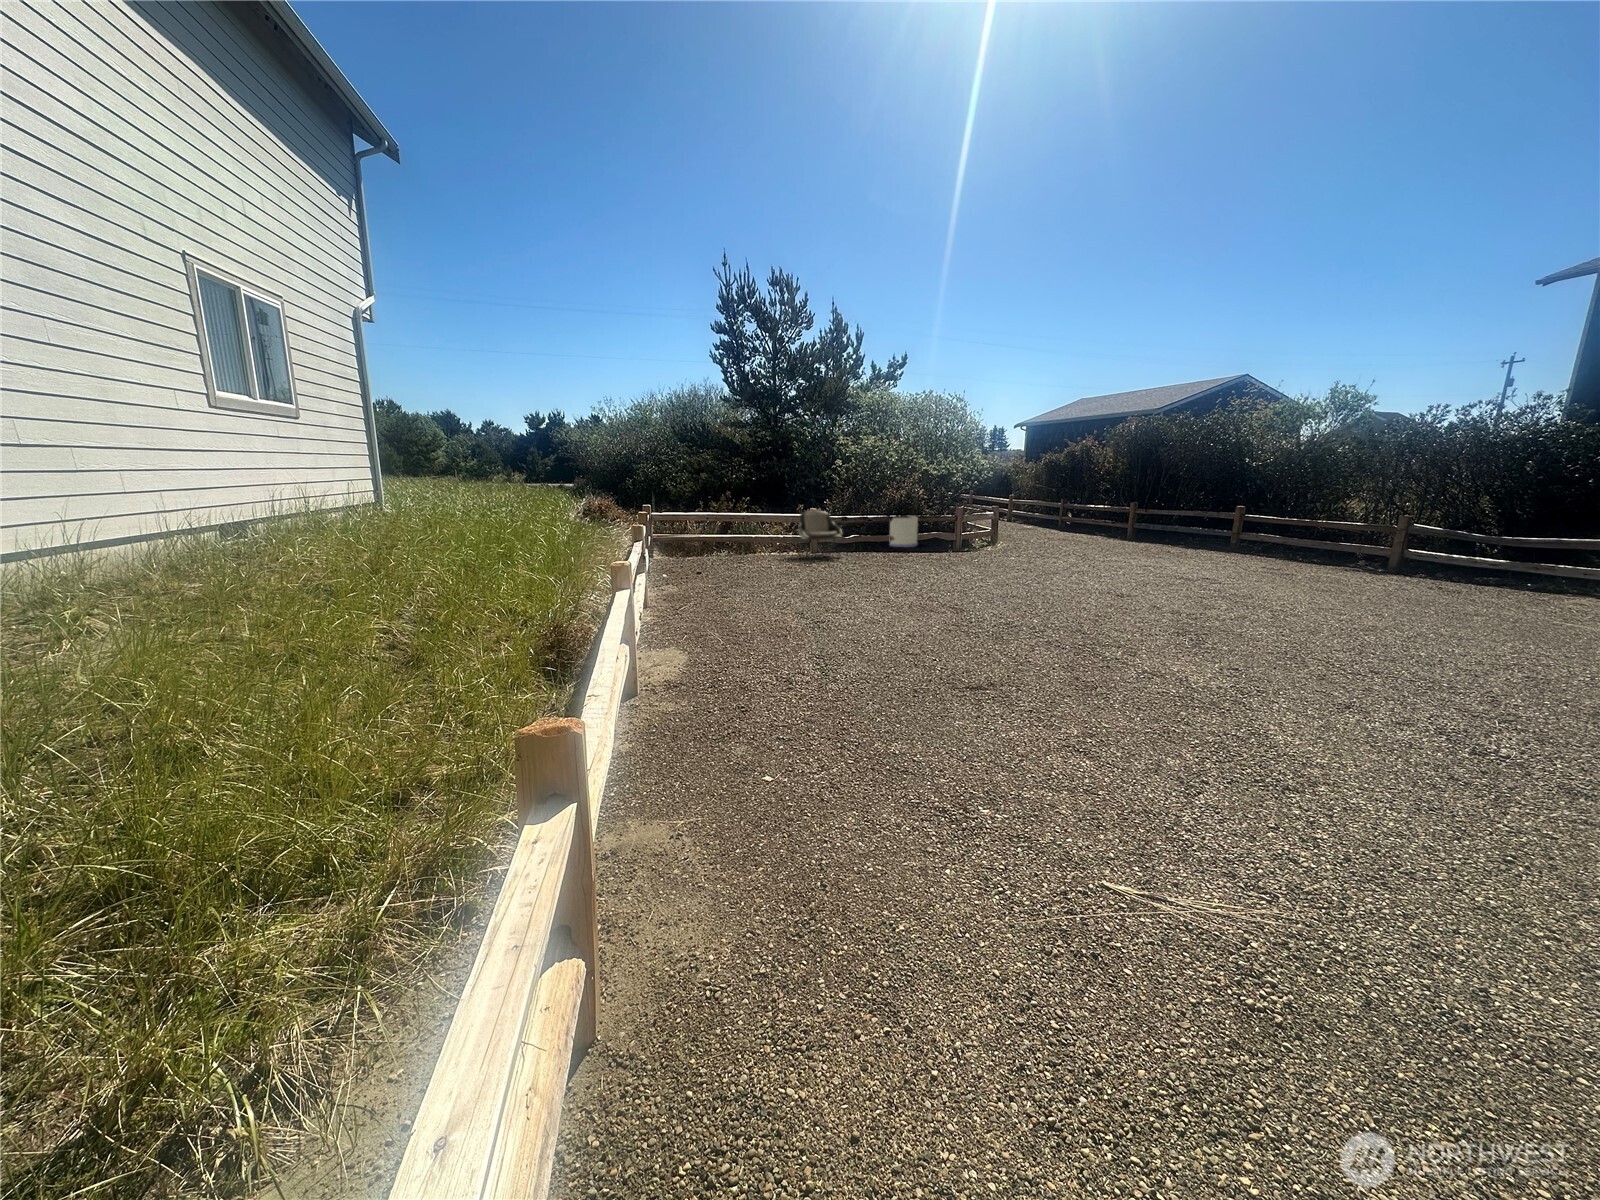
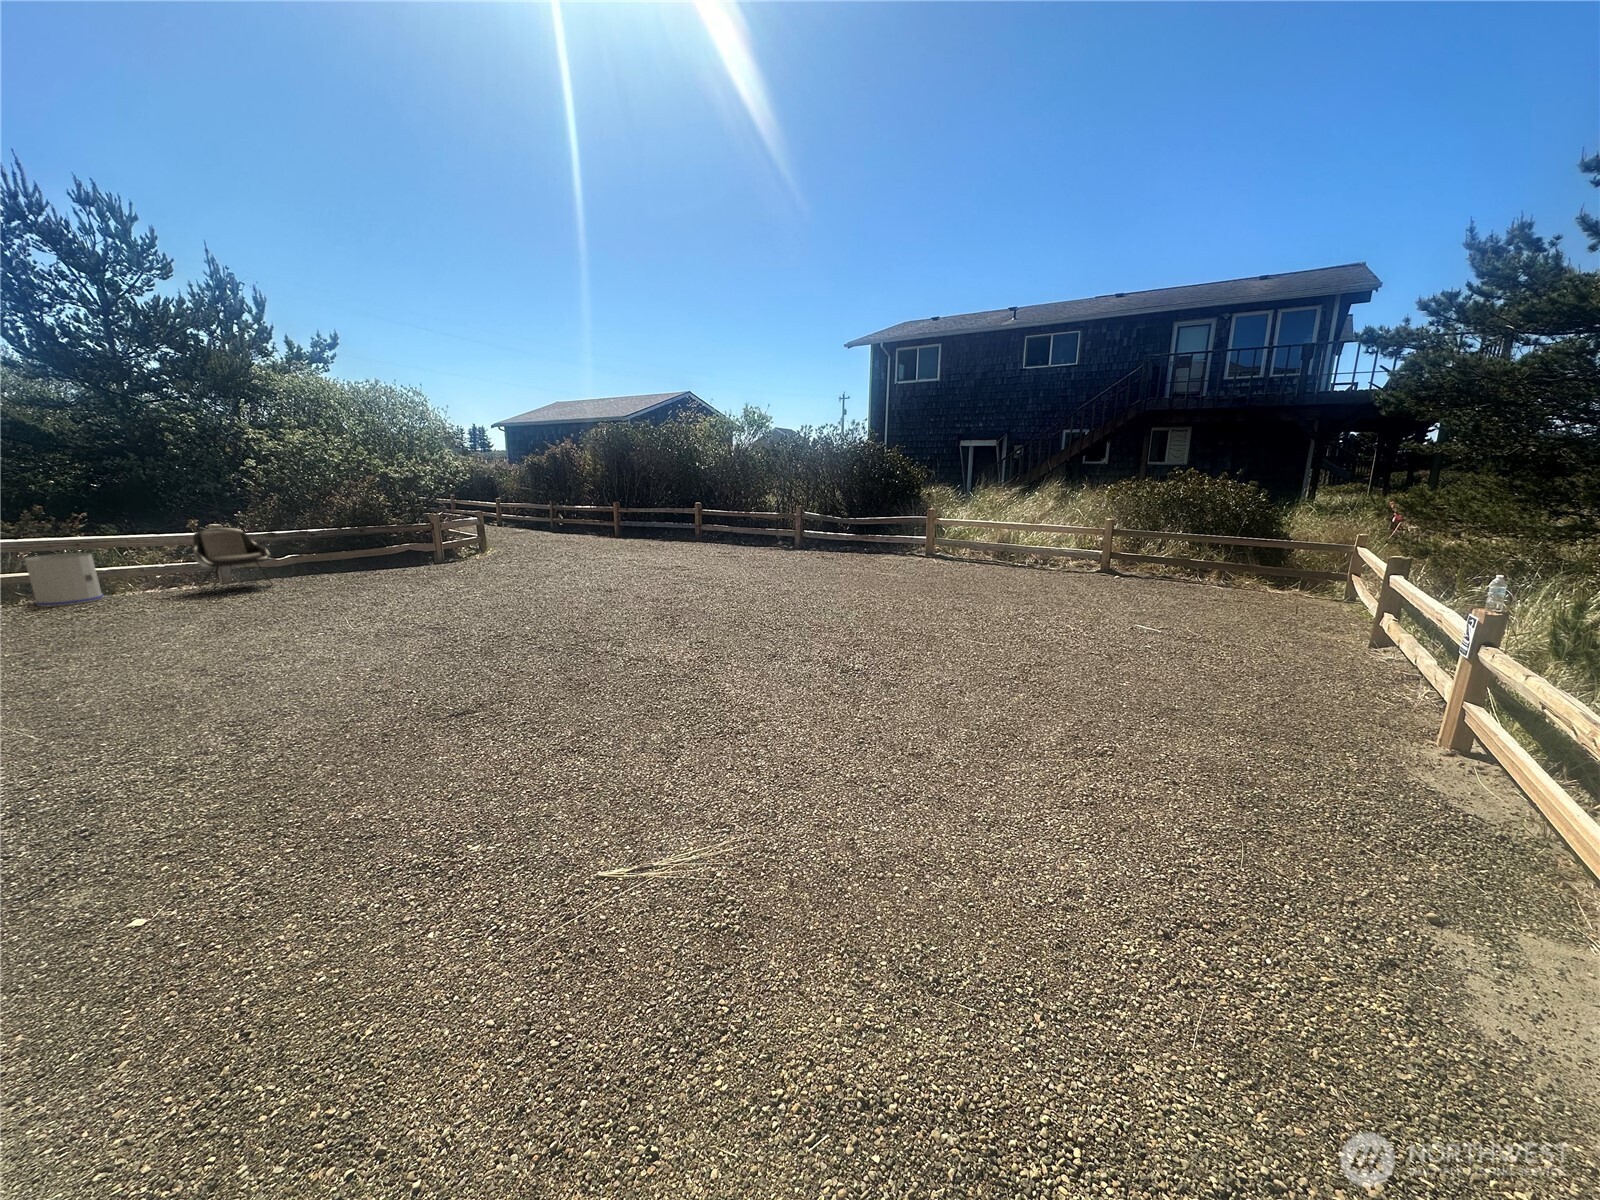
trash can: present [889,516,918,547] -> present [25,553,103,607]

